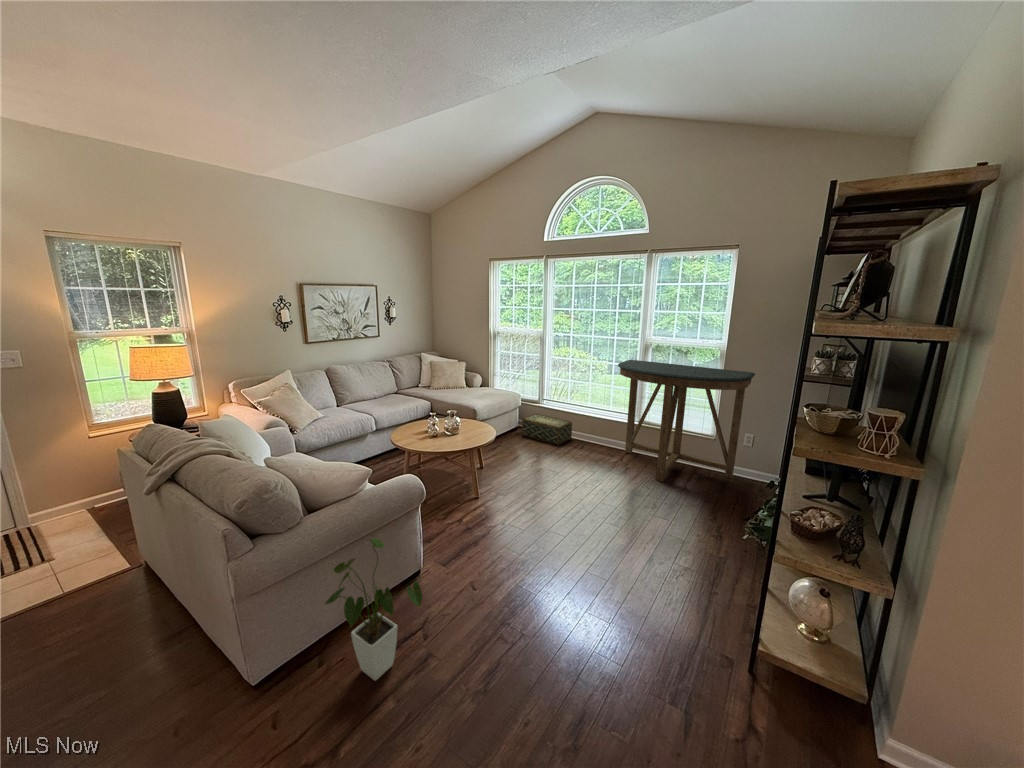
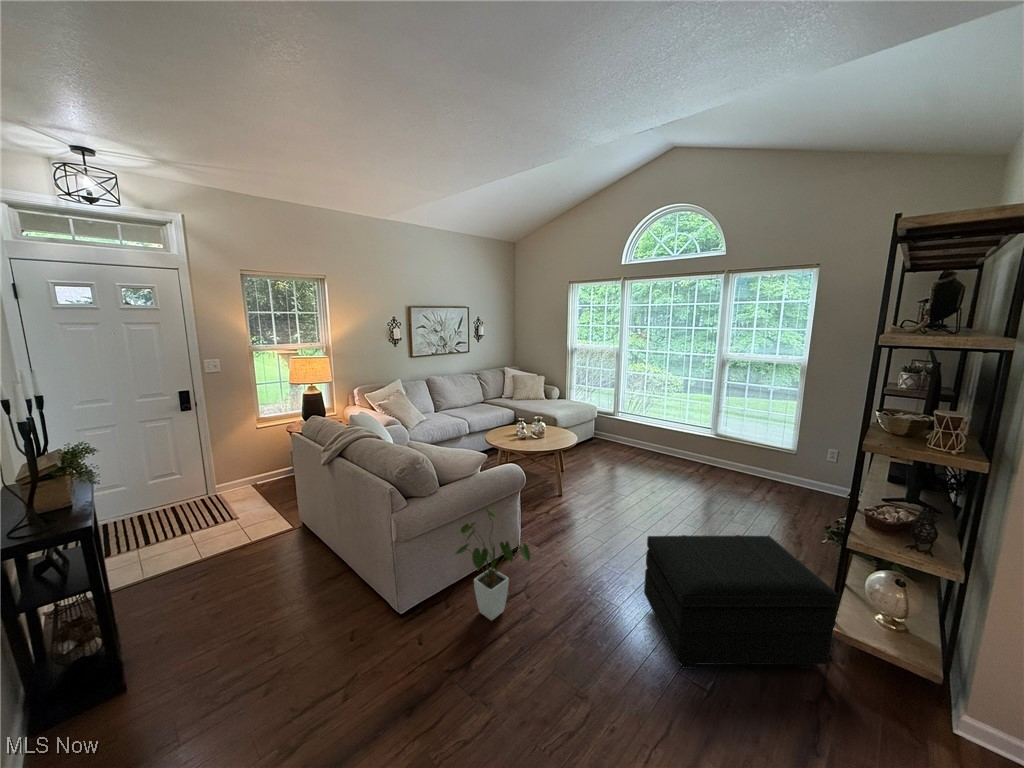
console table: present [618,360,755,482] -> none [693,374,837,492]
woven basket: present [522,414,572,445] -> none [597,425,646,454]
footstool: none [561,544,767,717] -> present [644,535,839,669]

